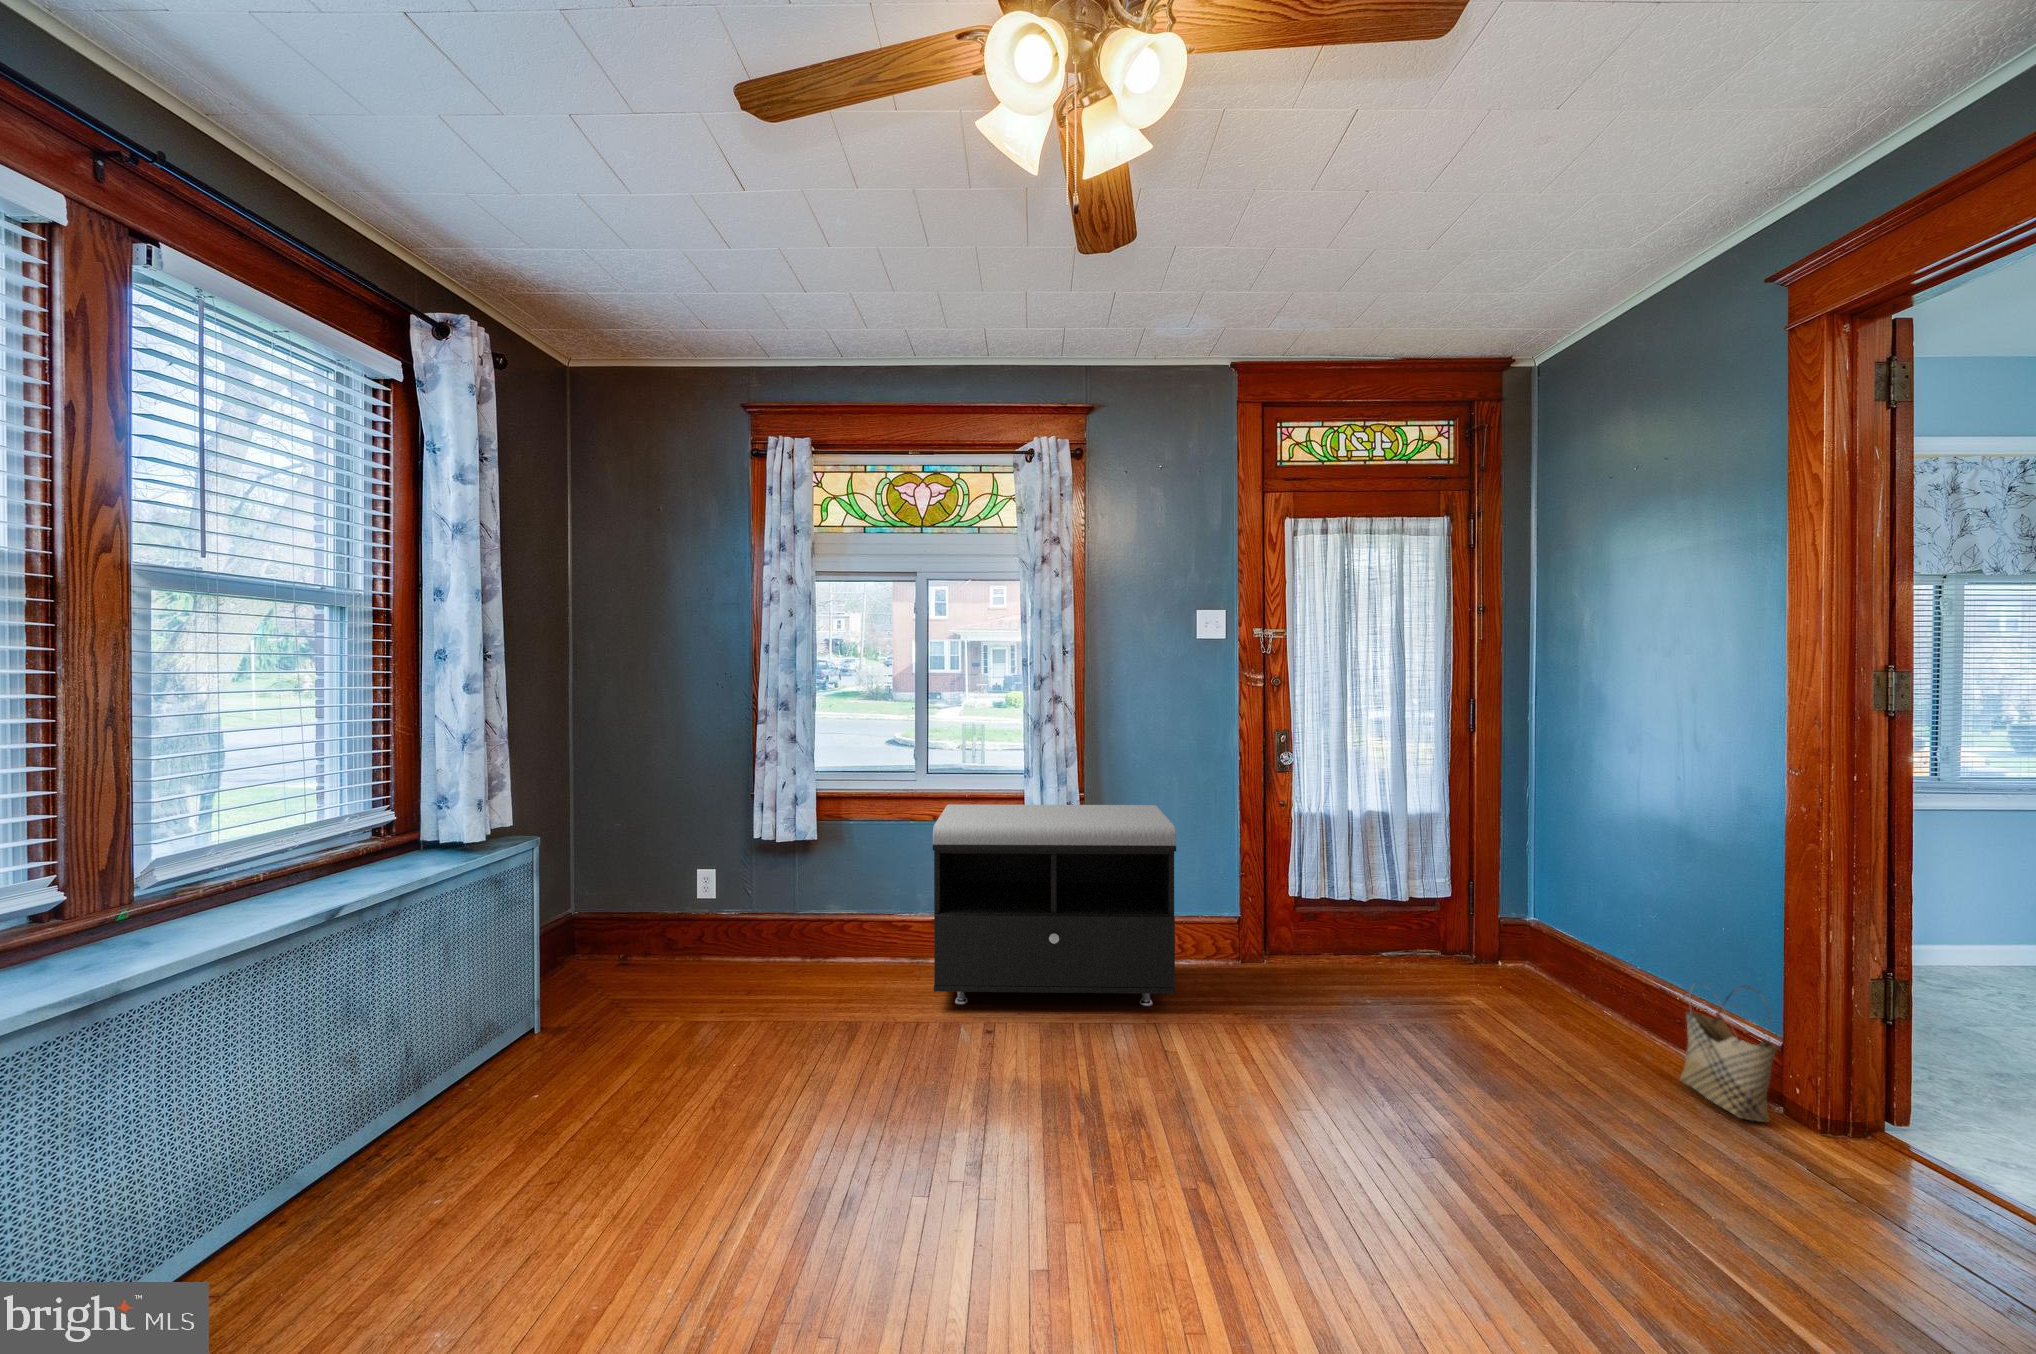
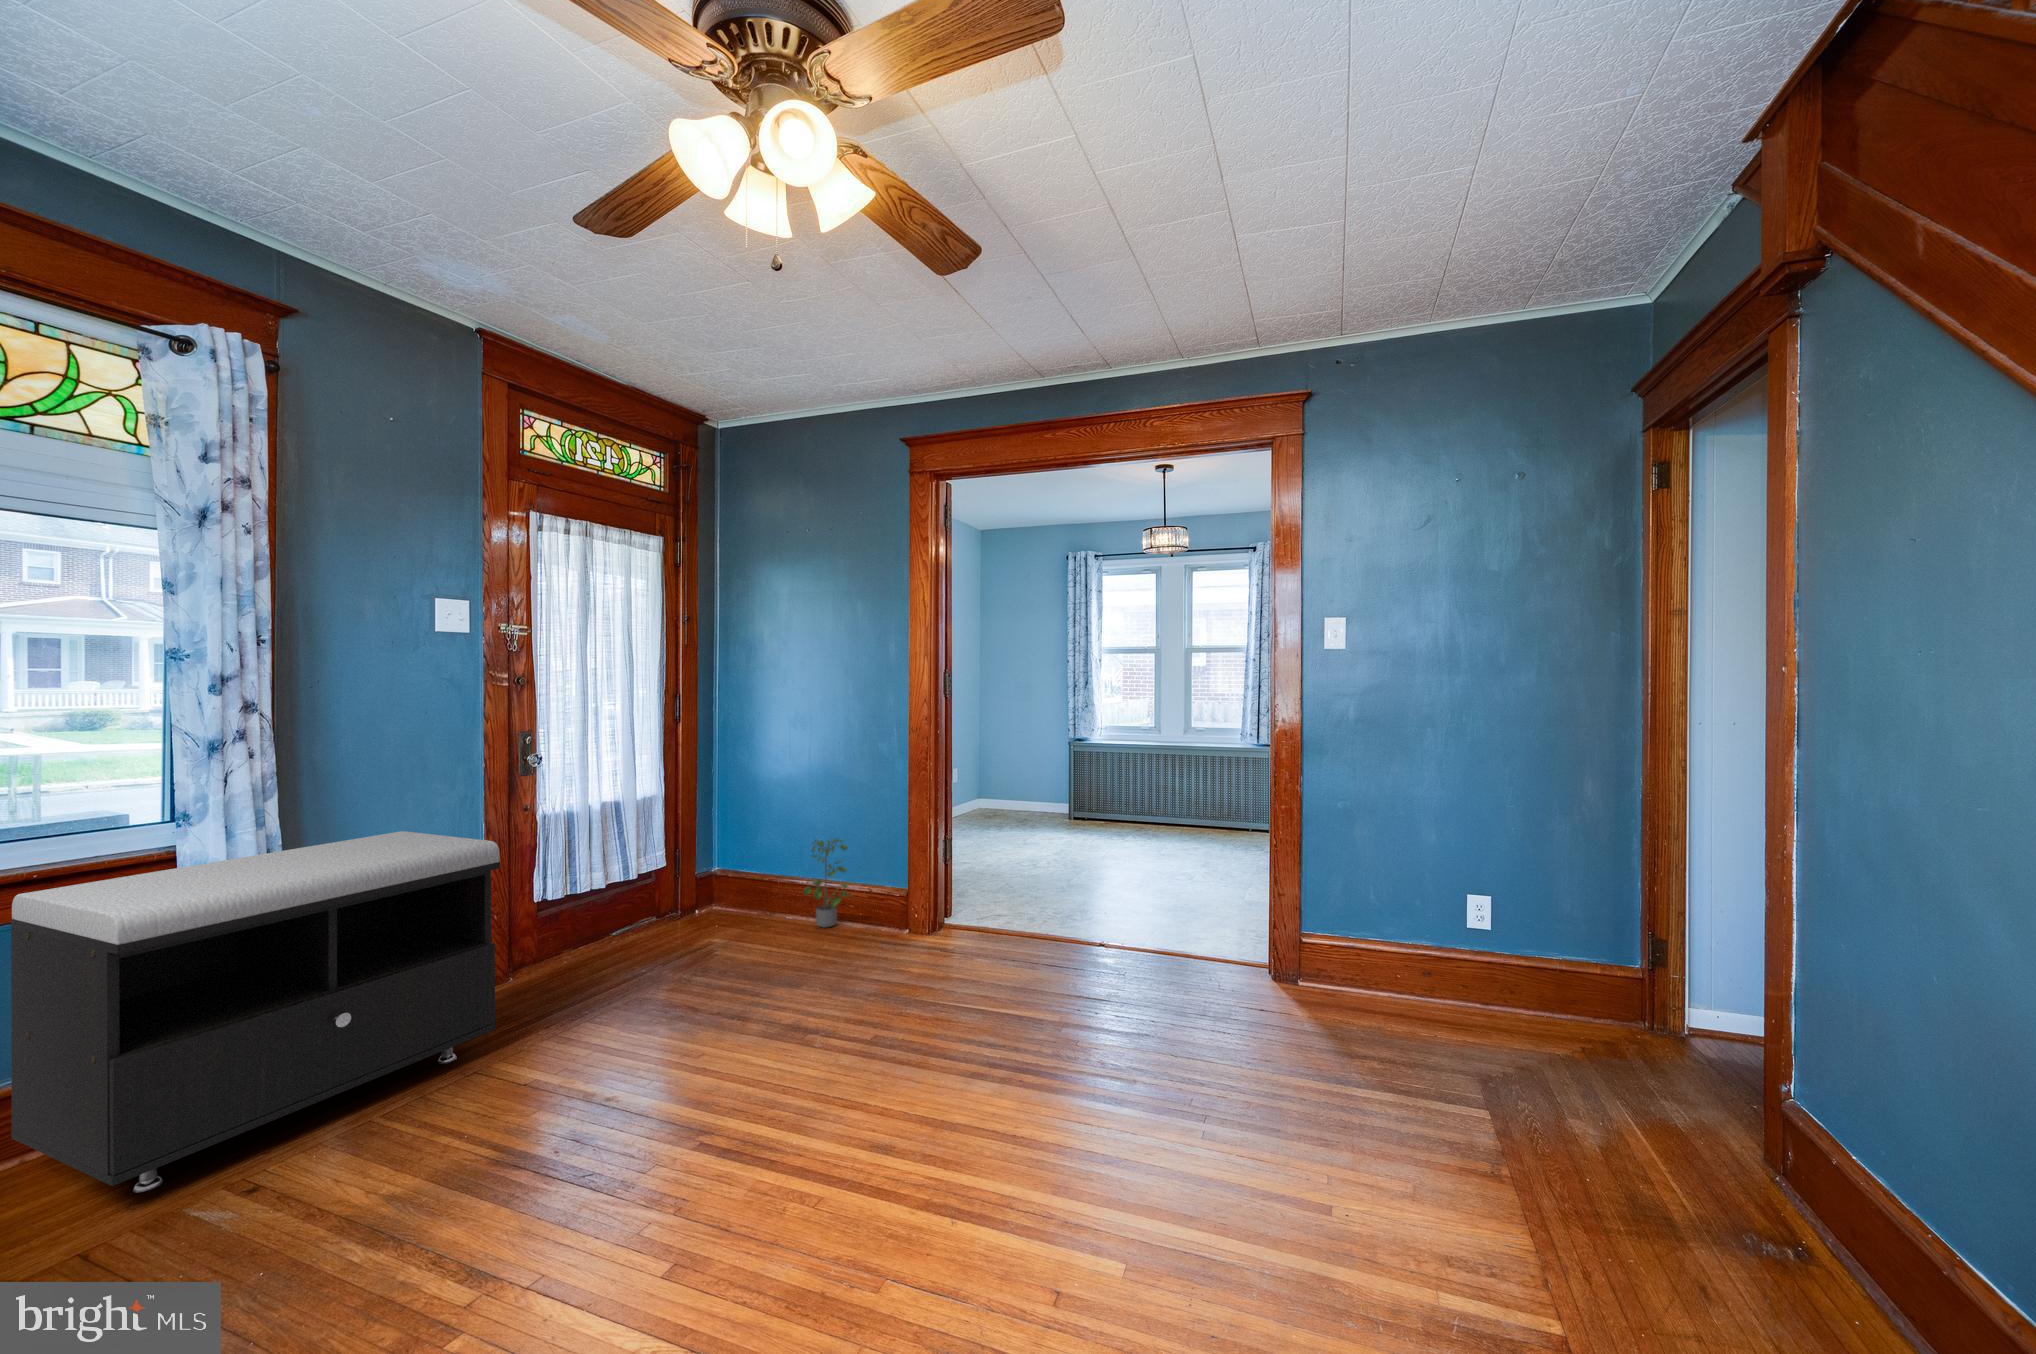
potted plant: none [1598,910,1675,1045] -> present [803,839,853,928]
woven basket: present [1680,984,1777,1122] -> none [868,862,920,941]

